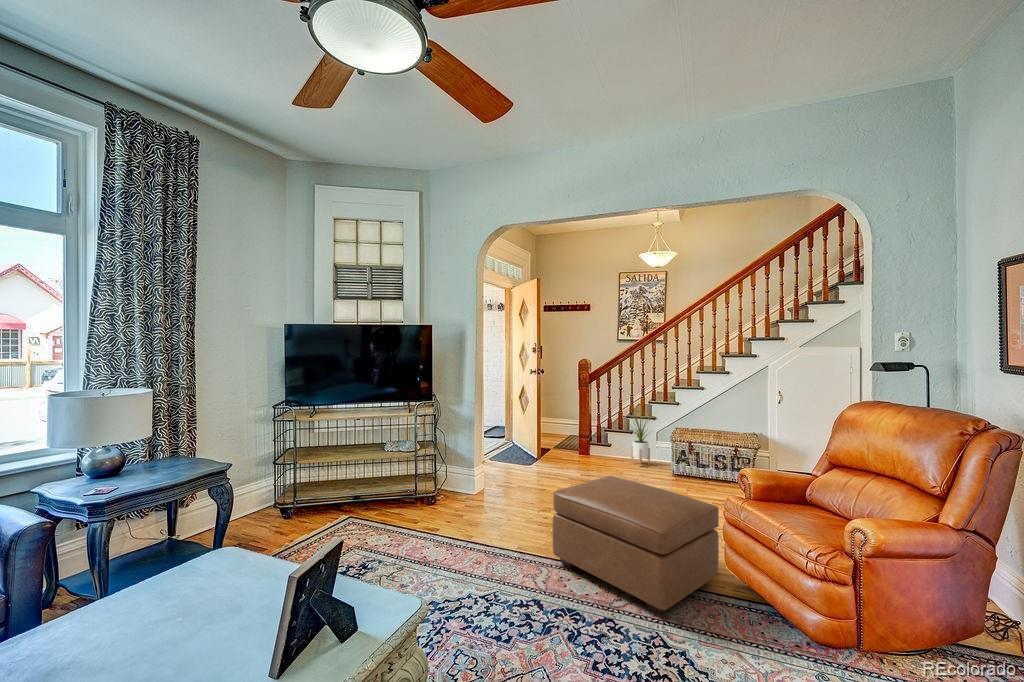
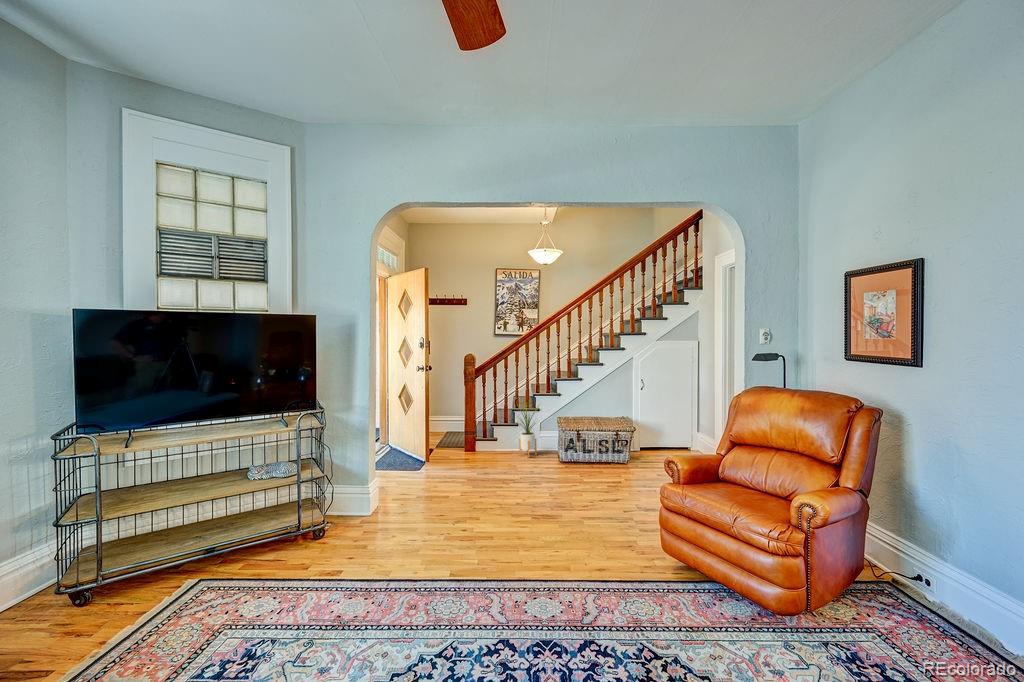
ottoman: present [552,476,719,615] -> none [496,477,660,622]

